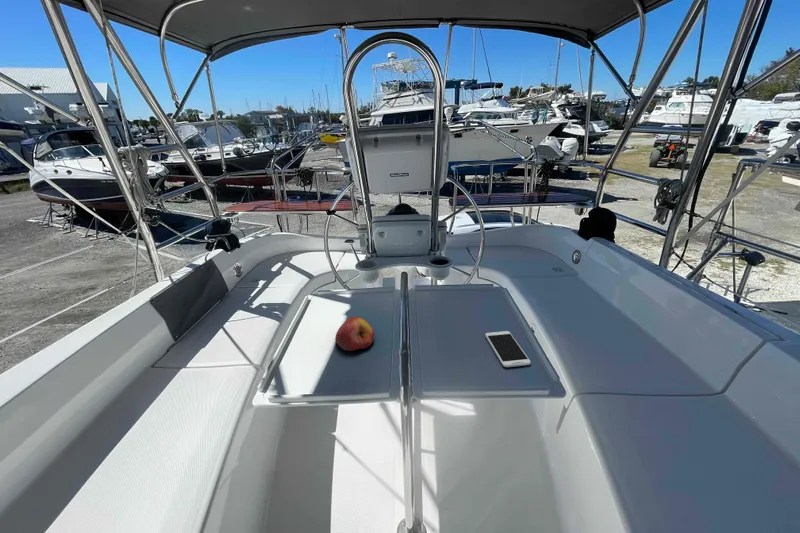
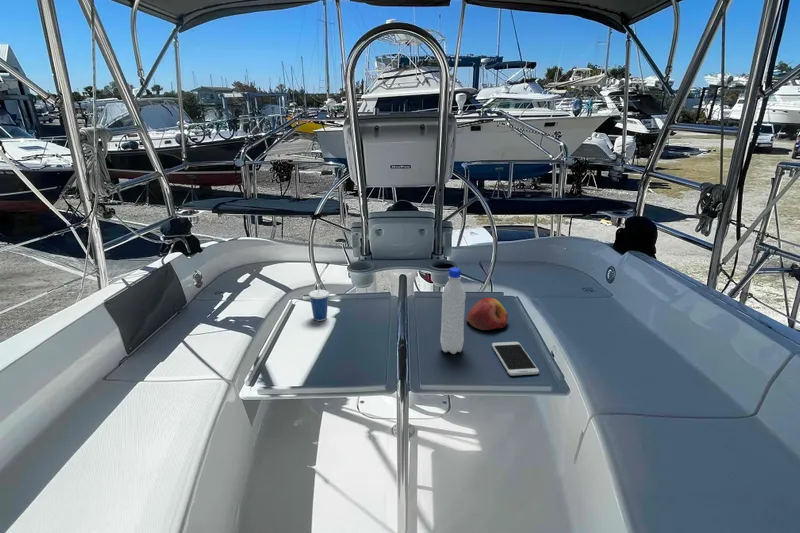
water bottle: none [439,269,462,345] -> present [440,268,466,354]
cup: none [322,279,340,314] -> present [309,280,329,321]
apple: present [335,317,374,351] -> present [467,298,508,330]

